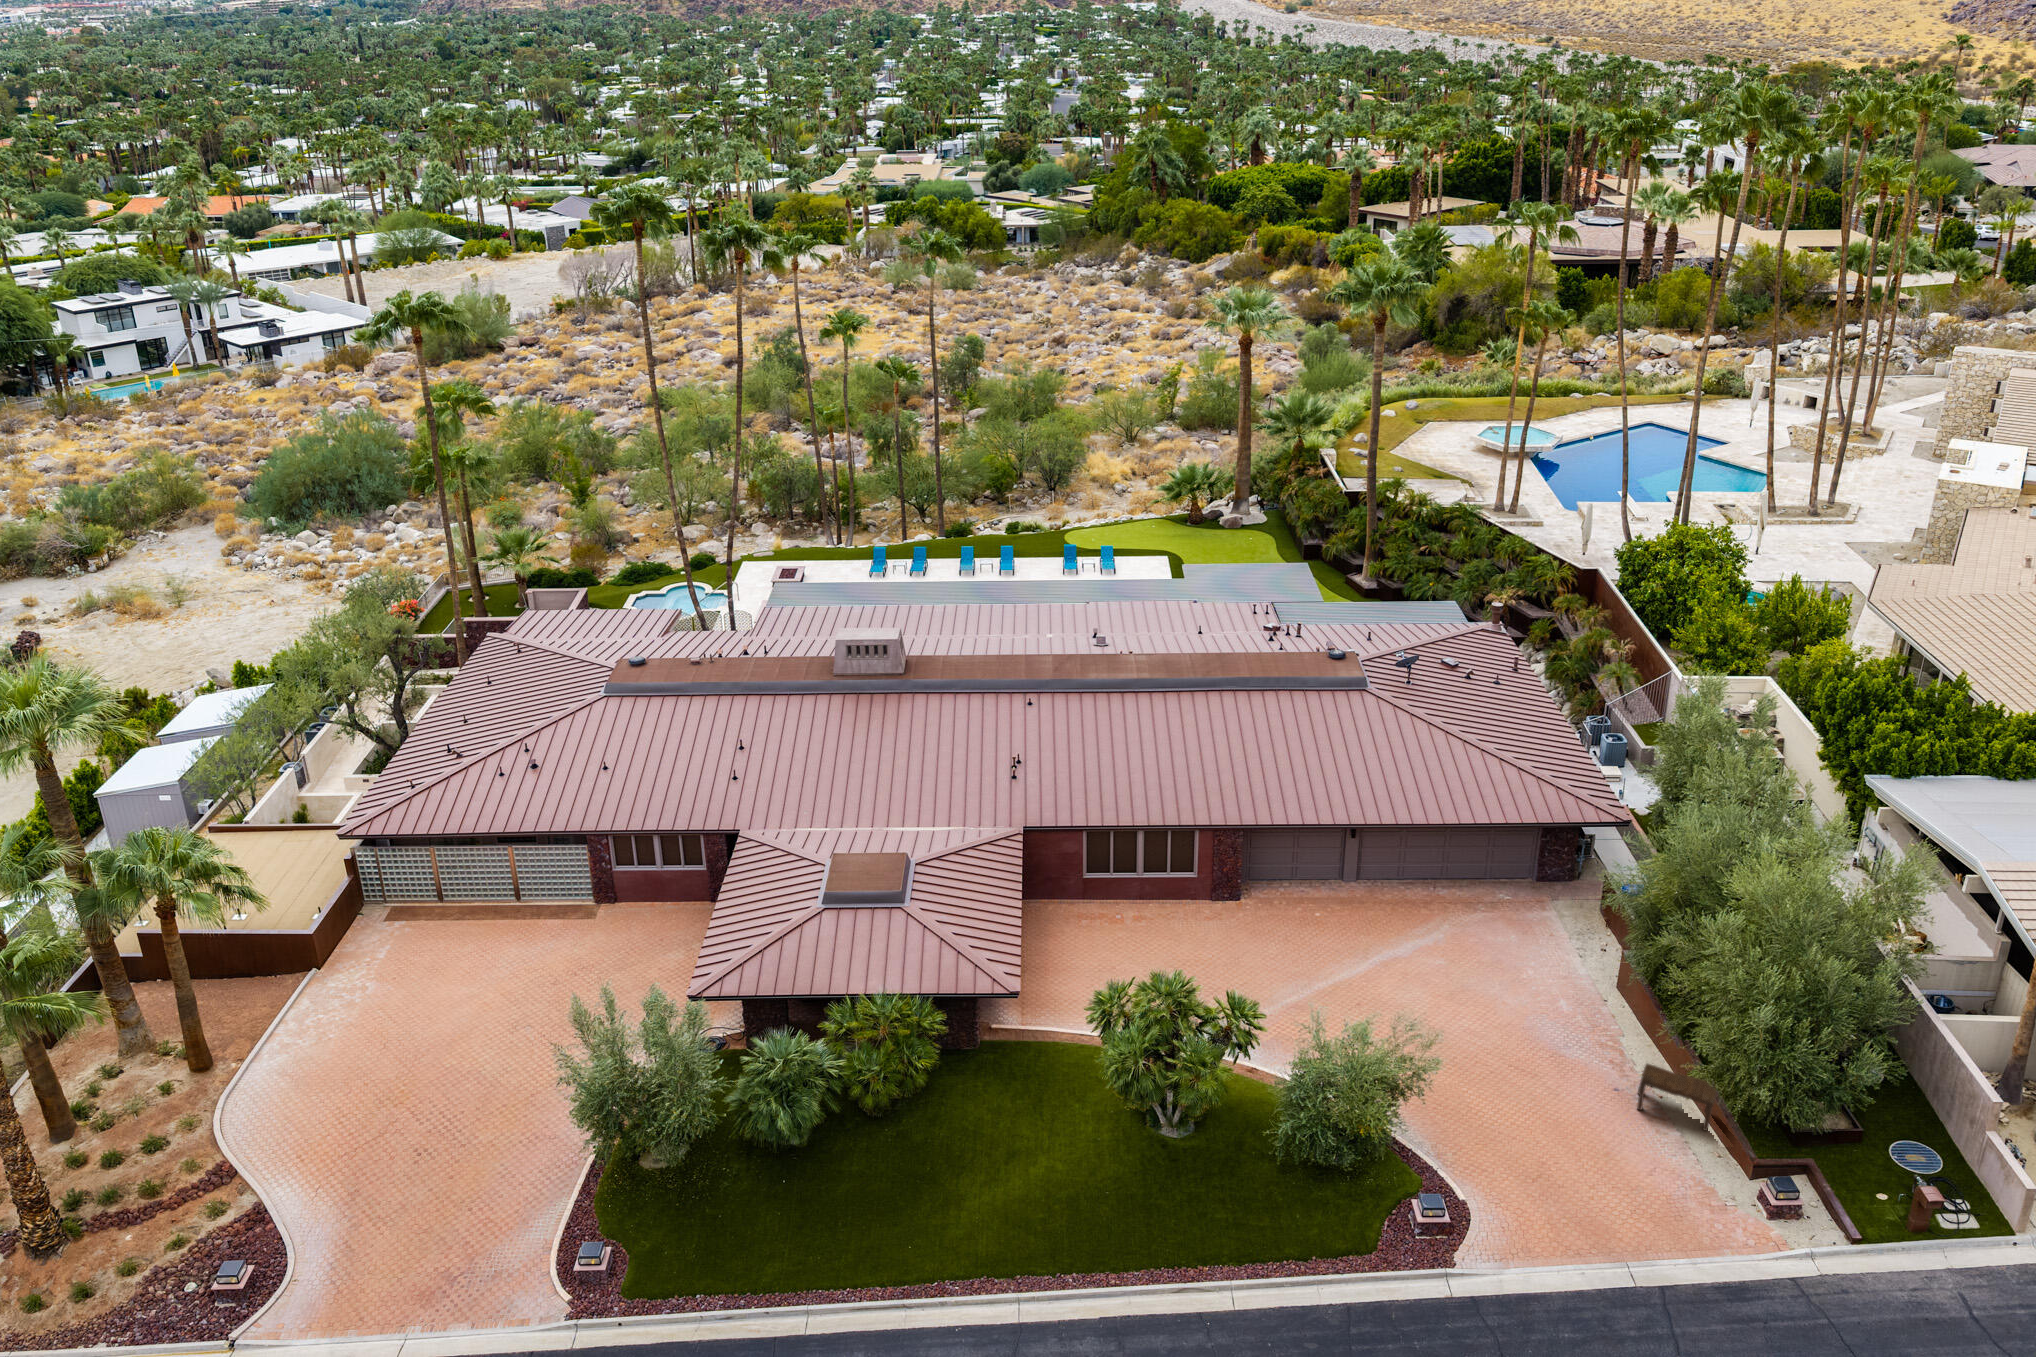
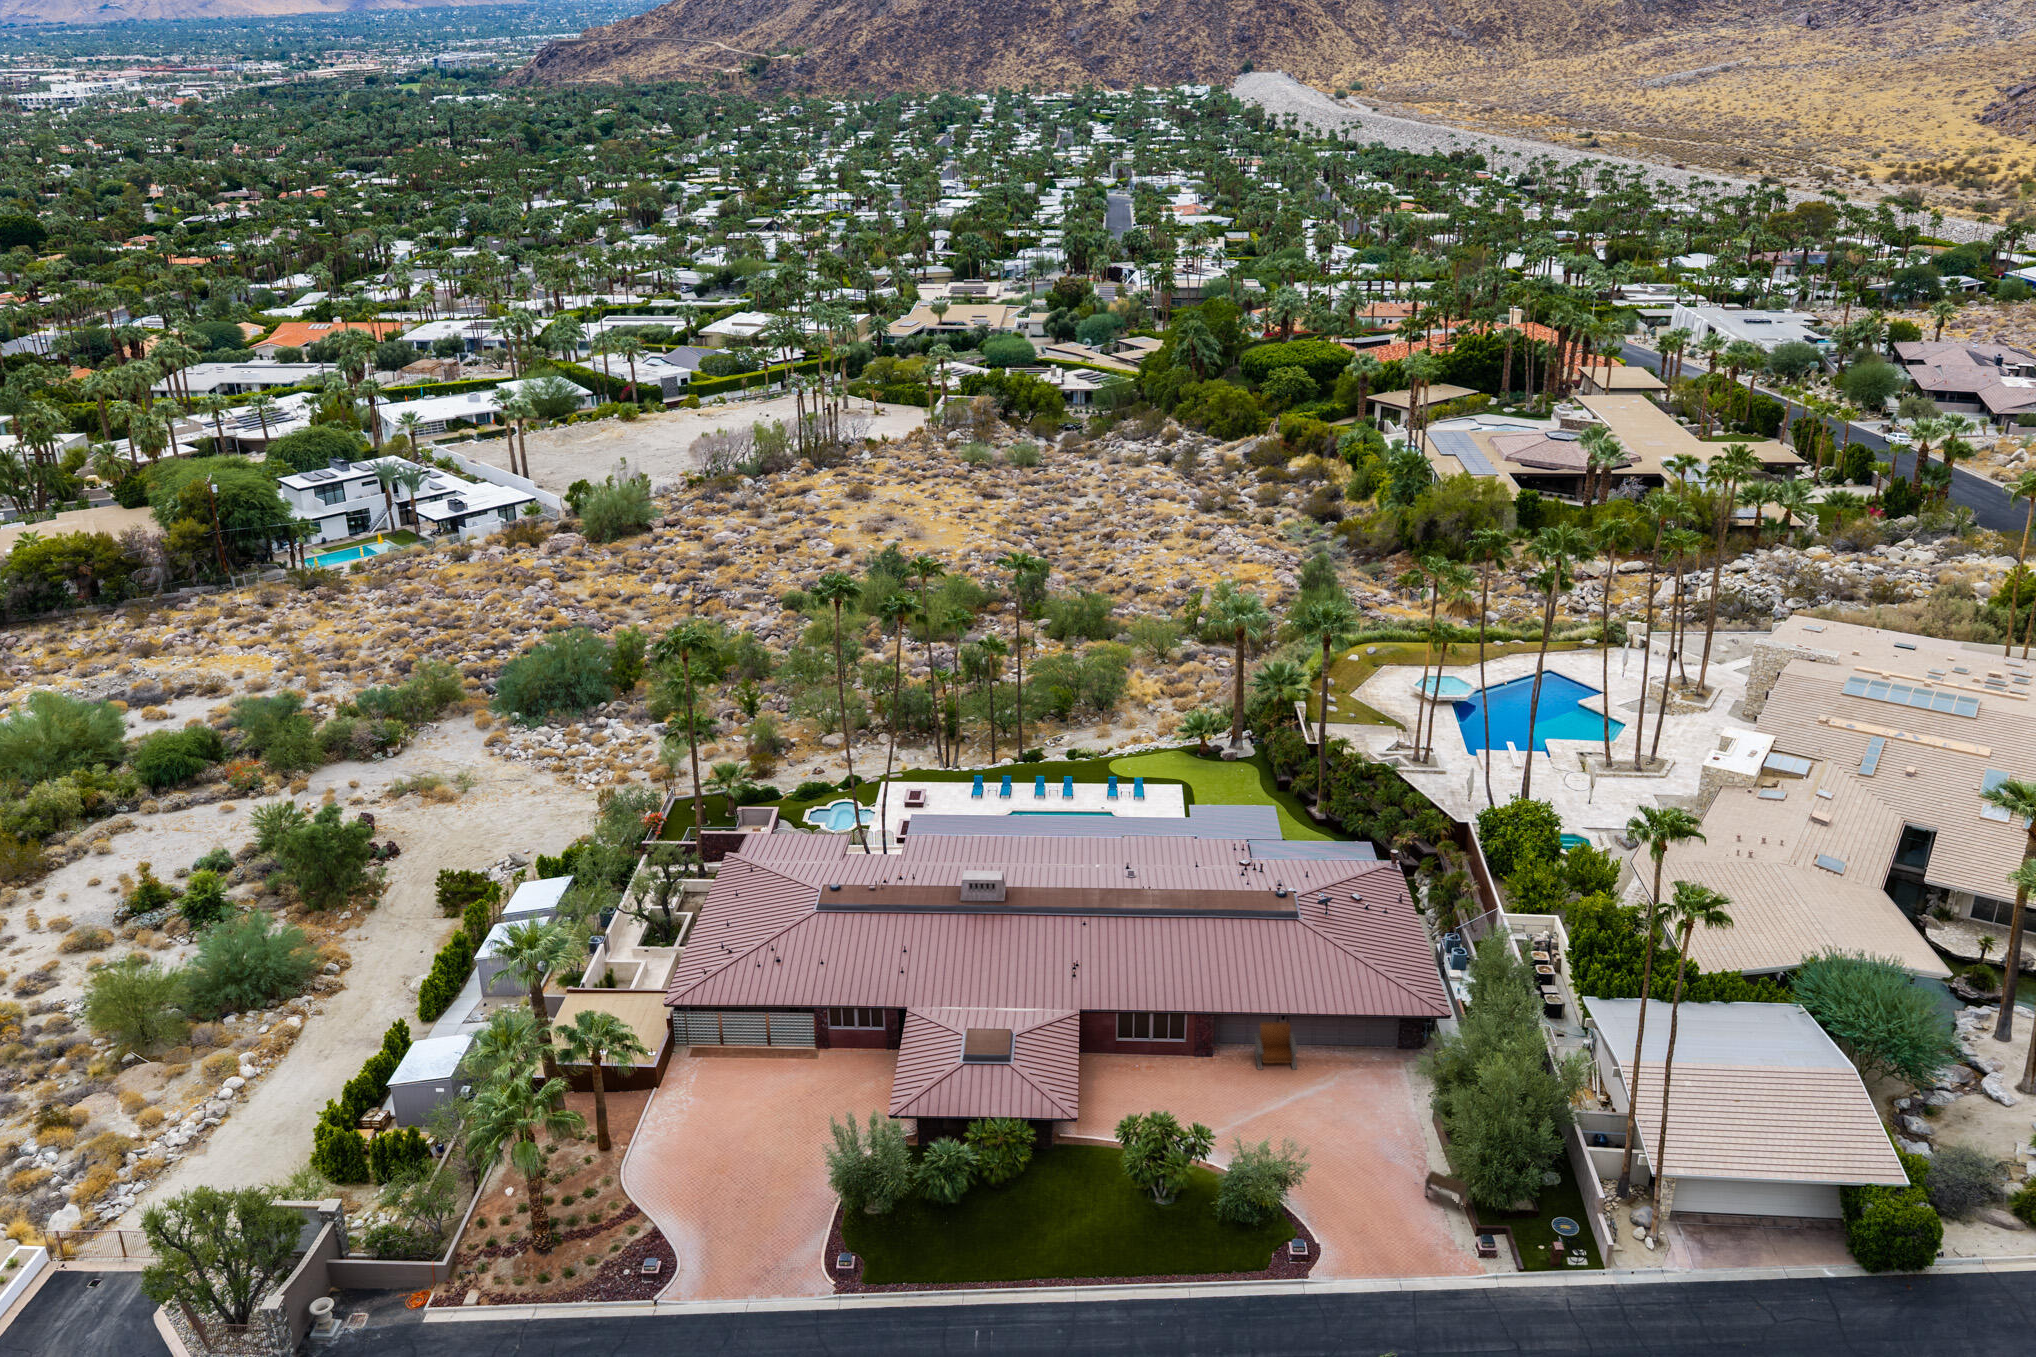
lounge chair: none [1305,839,1381,915] -> present [1254,1022,1298,1070]

